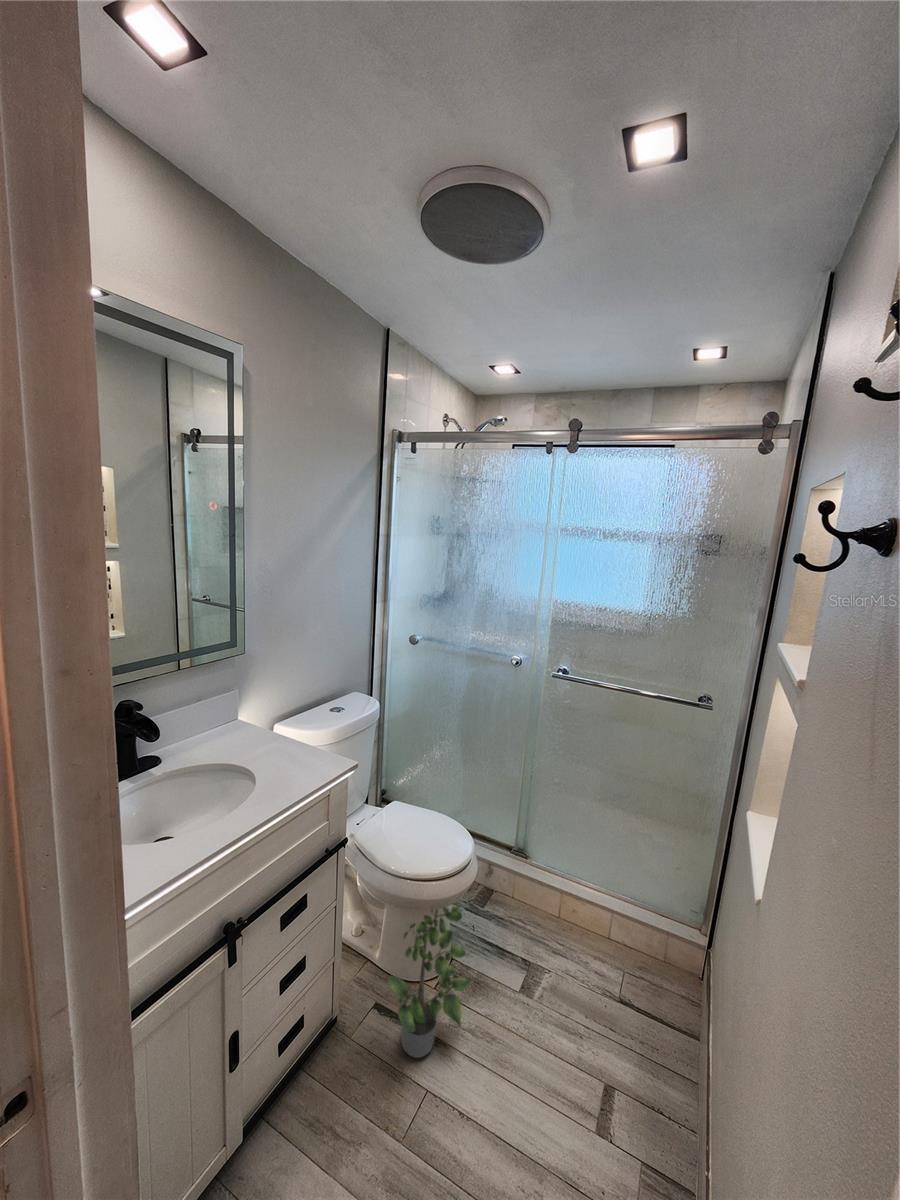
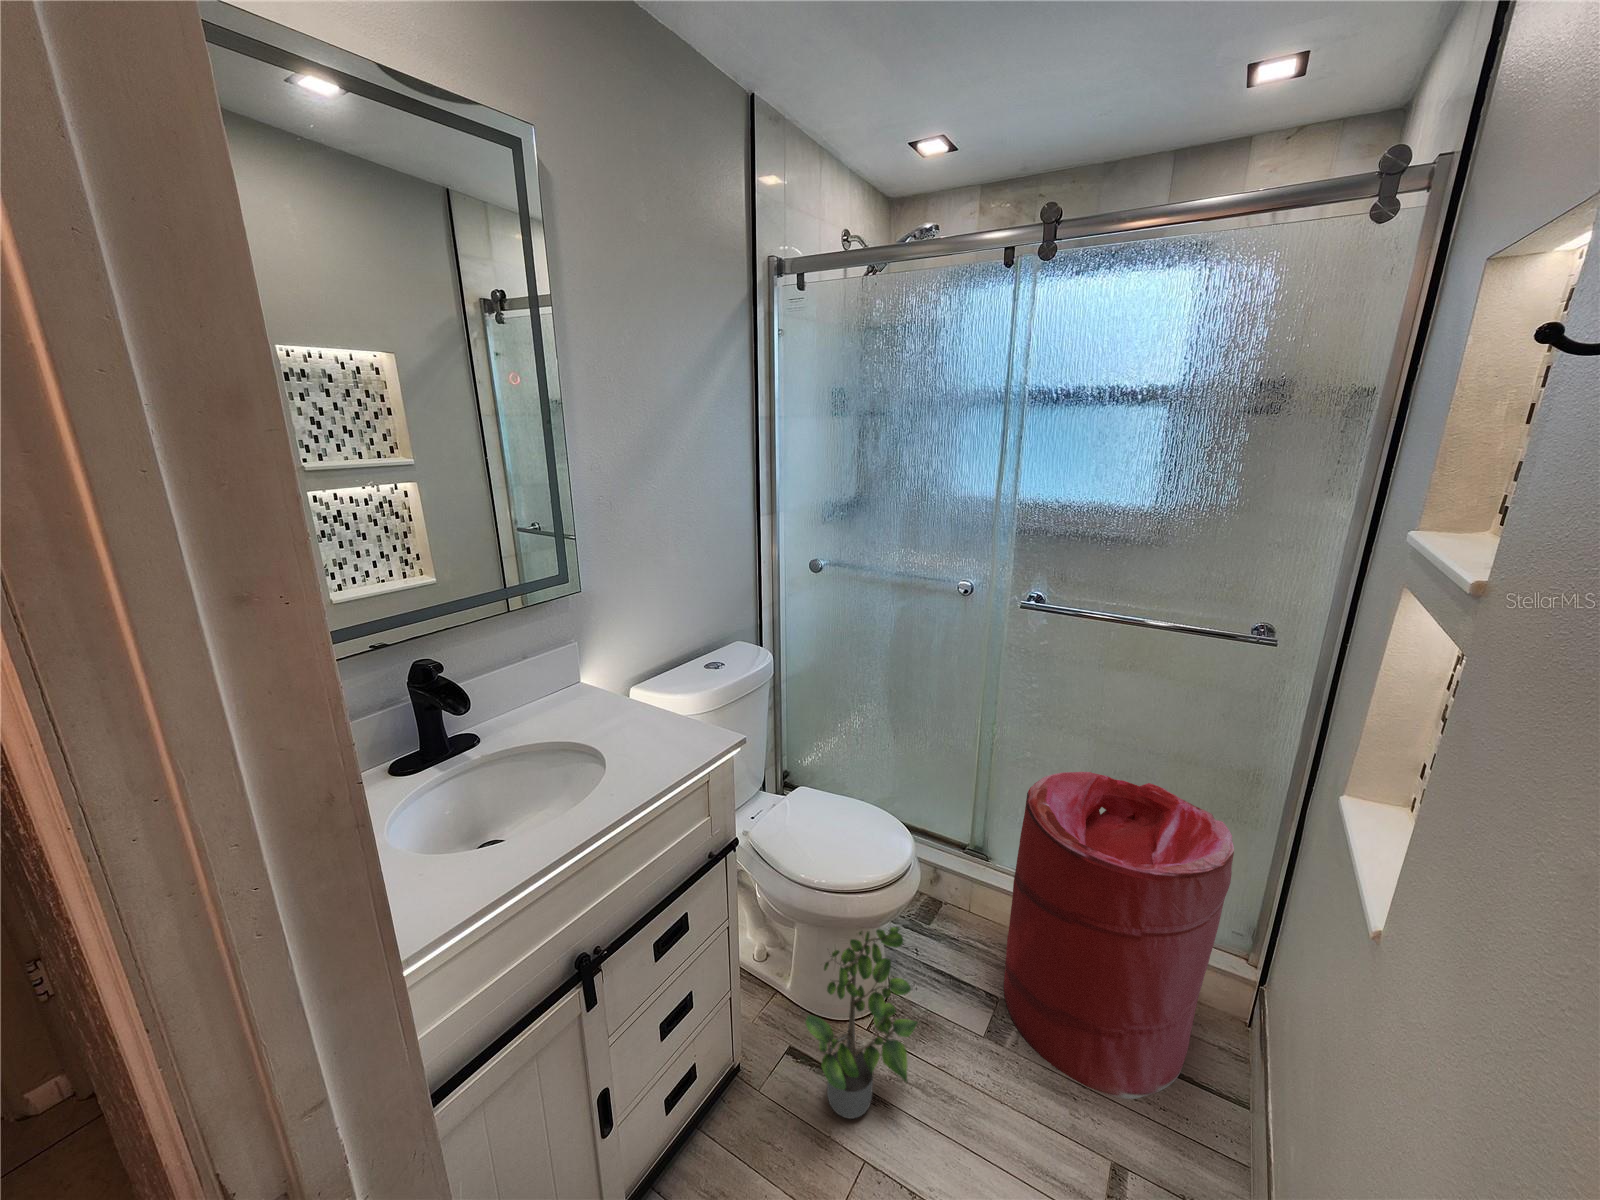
laundry hamper: none [535,793,686,1037] -> present [1004,772,1234,1099]

